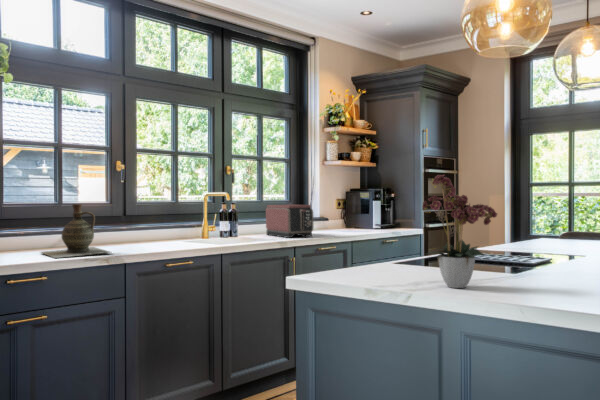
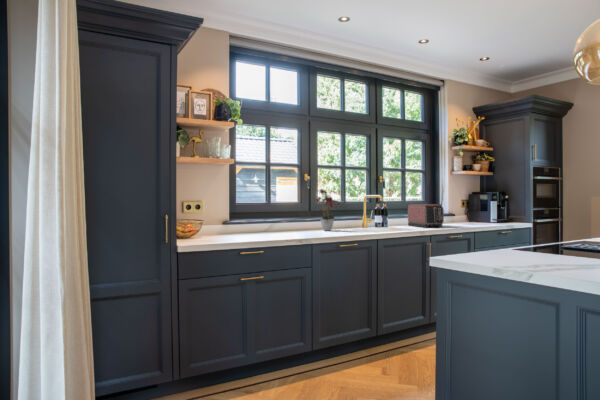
flower arrangement: present [422,175,497,288] -> present [316,190,339,231]
ceramic jug: present [41,204,109,258] -> none [272,203,315,235]

